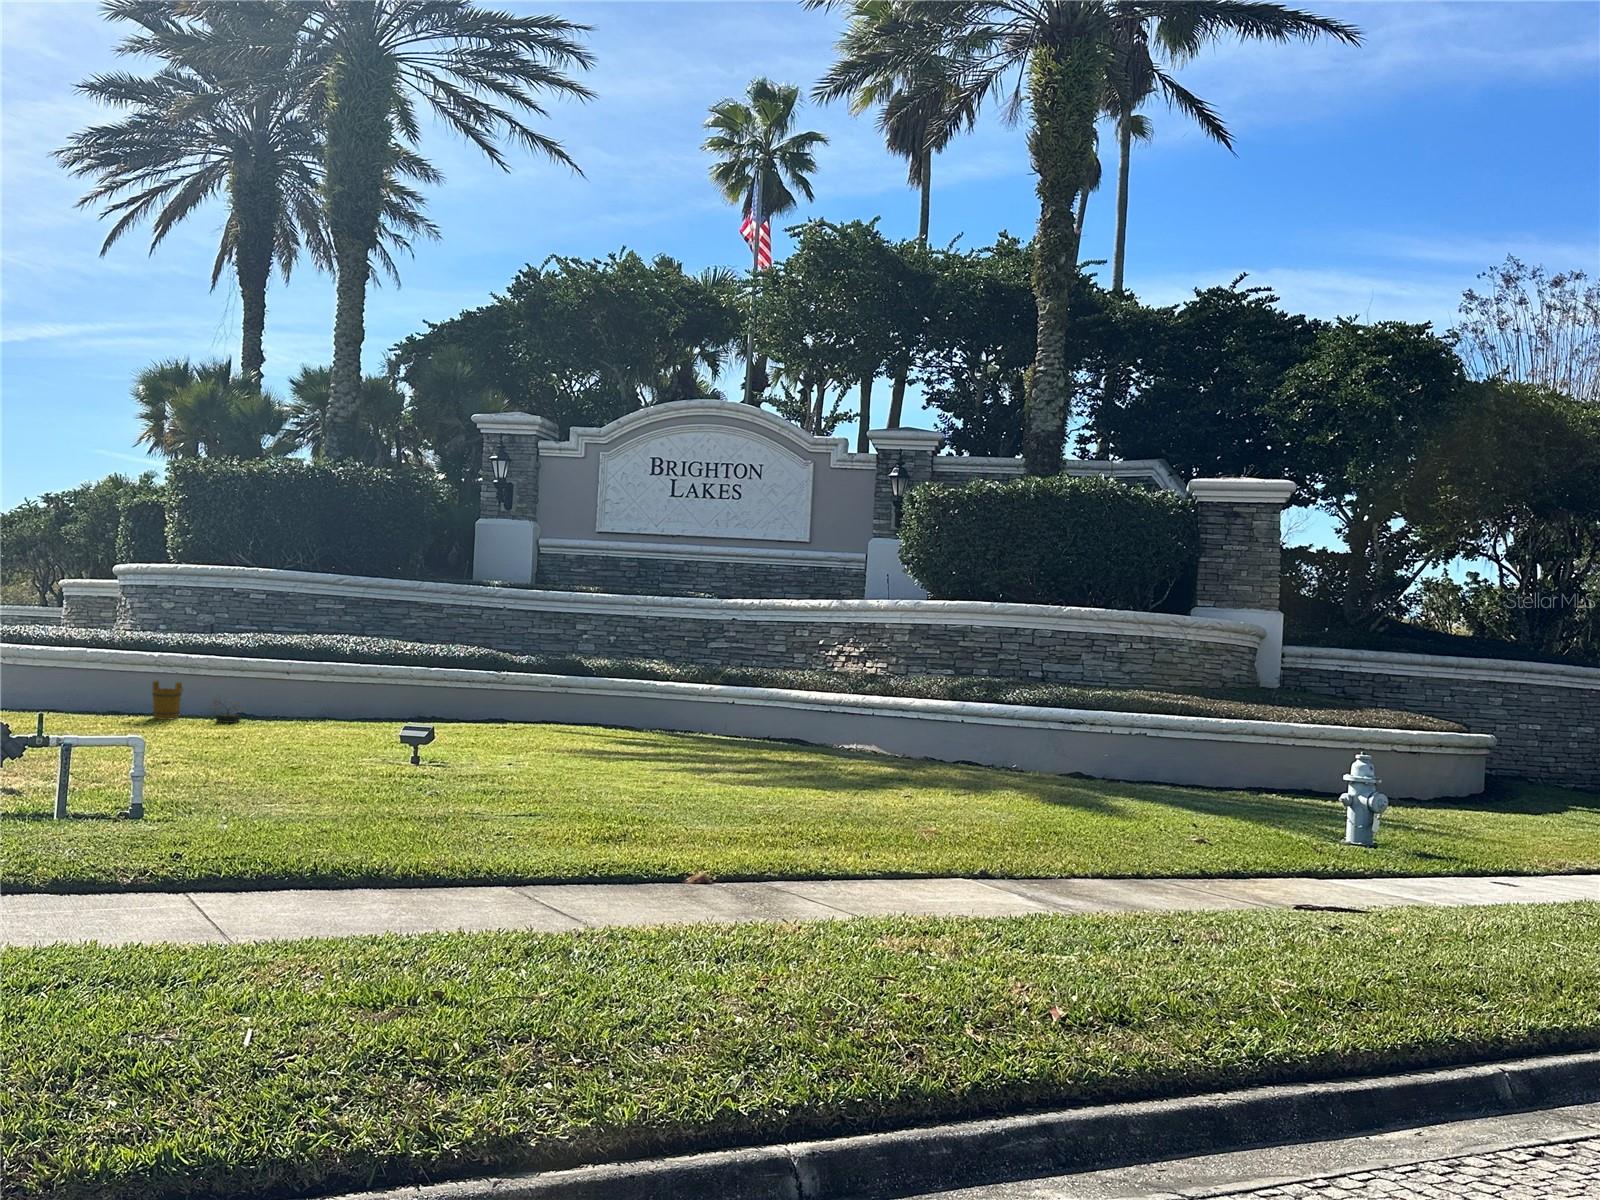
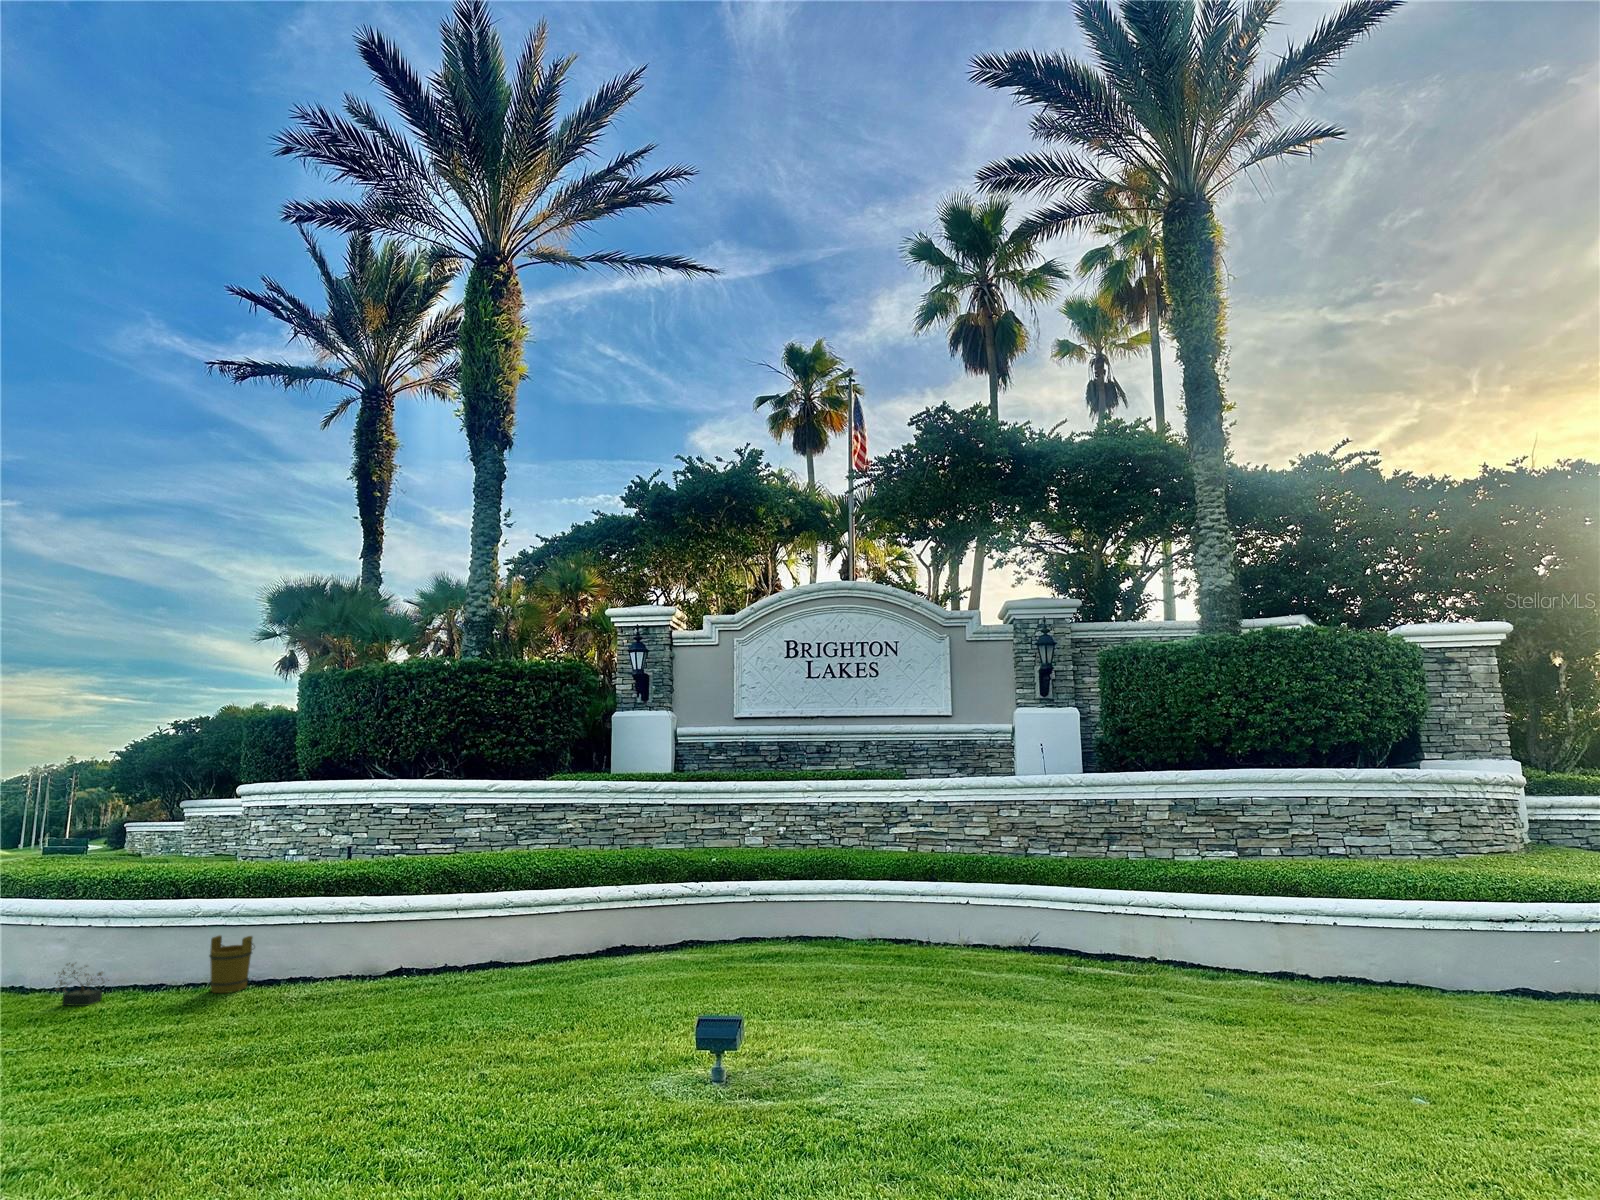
decorative plant: present [212,695,243,723] -> present [54,963,109,1006]

